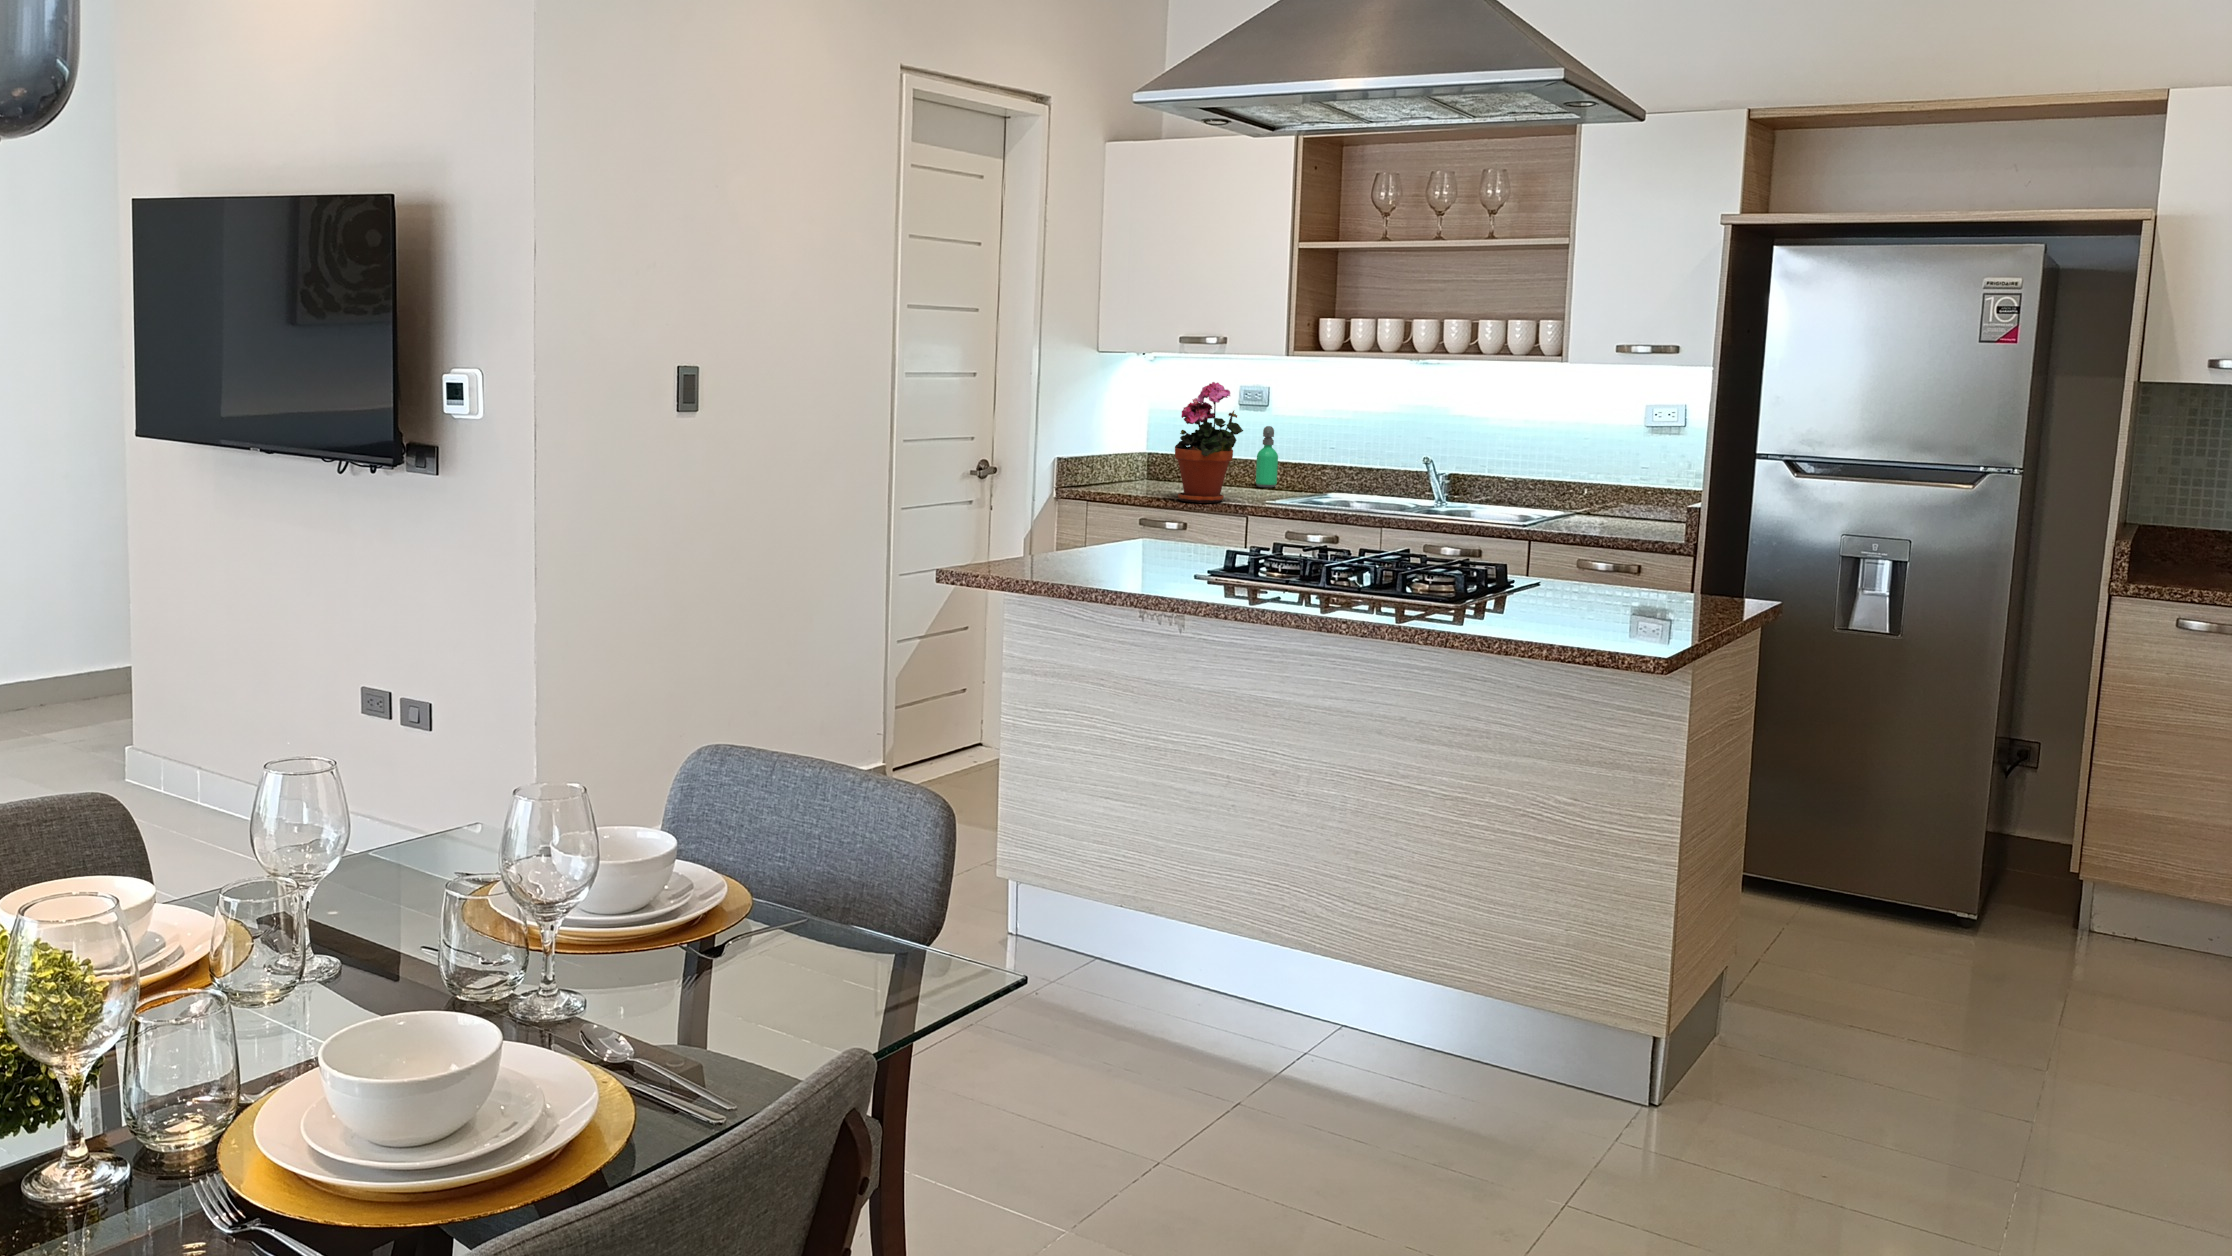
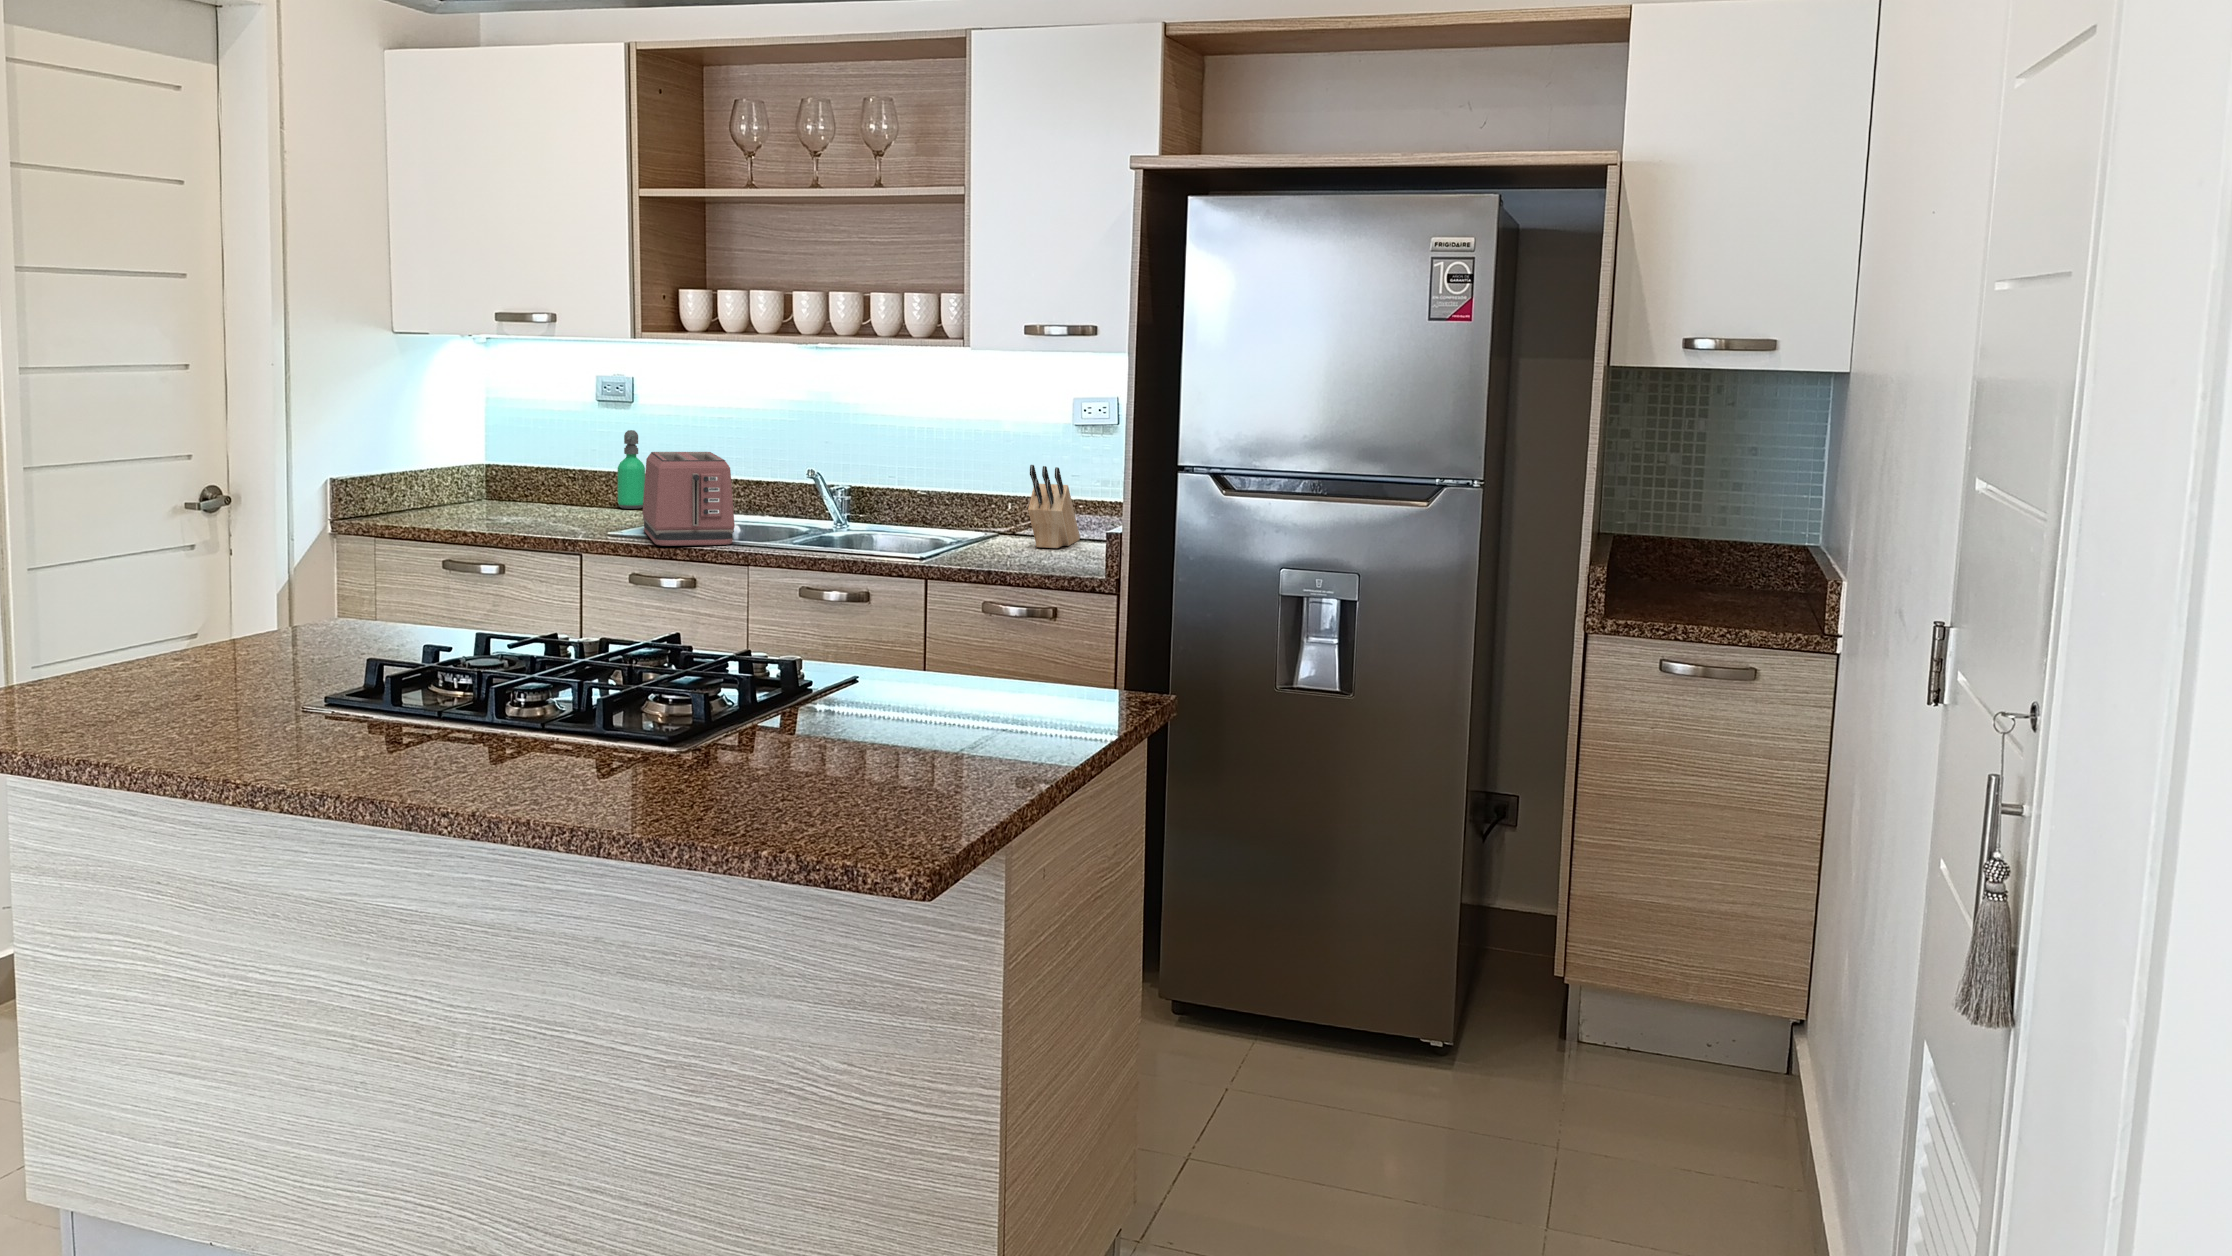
potted plant: present [1175,382,1243,503] -> none [481,376,574,537]
toaster: none [1292,441,1372,512] -> present [642,452,735,546]
knife block: none [1613,456,1652,523] -> present [1028,465,1080,548]

